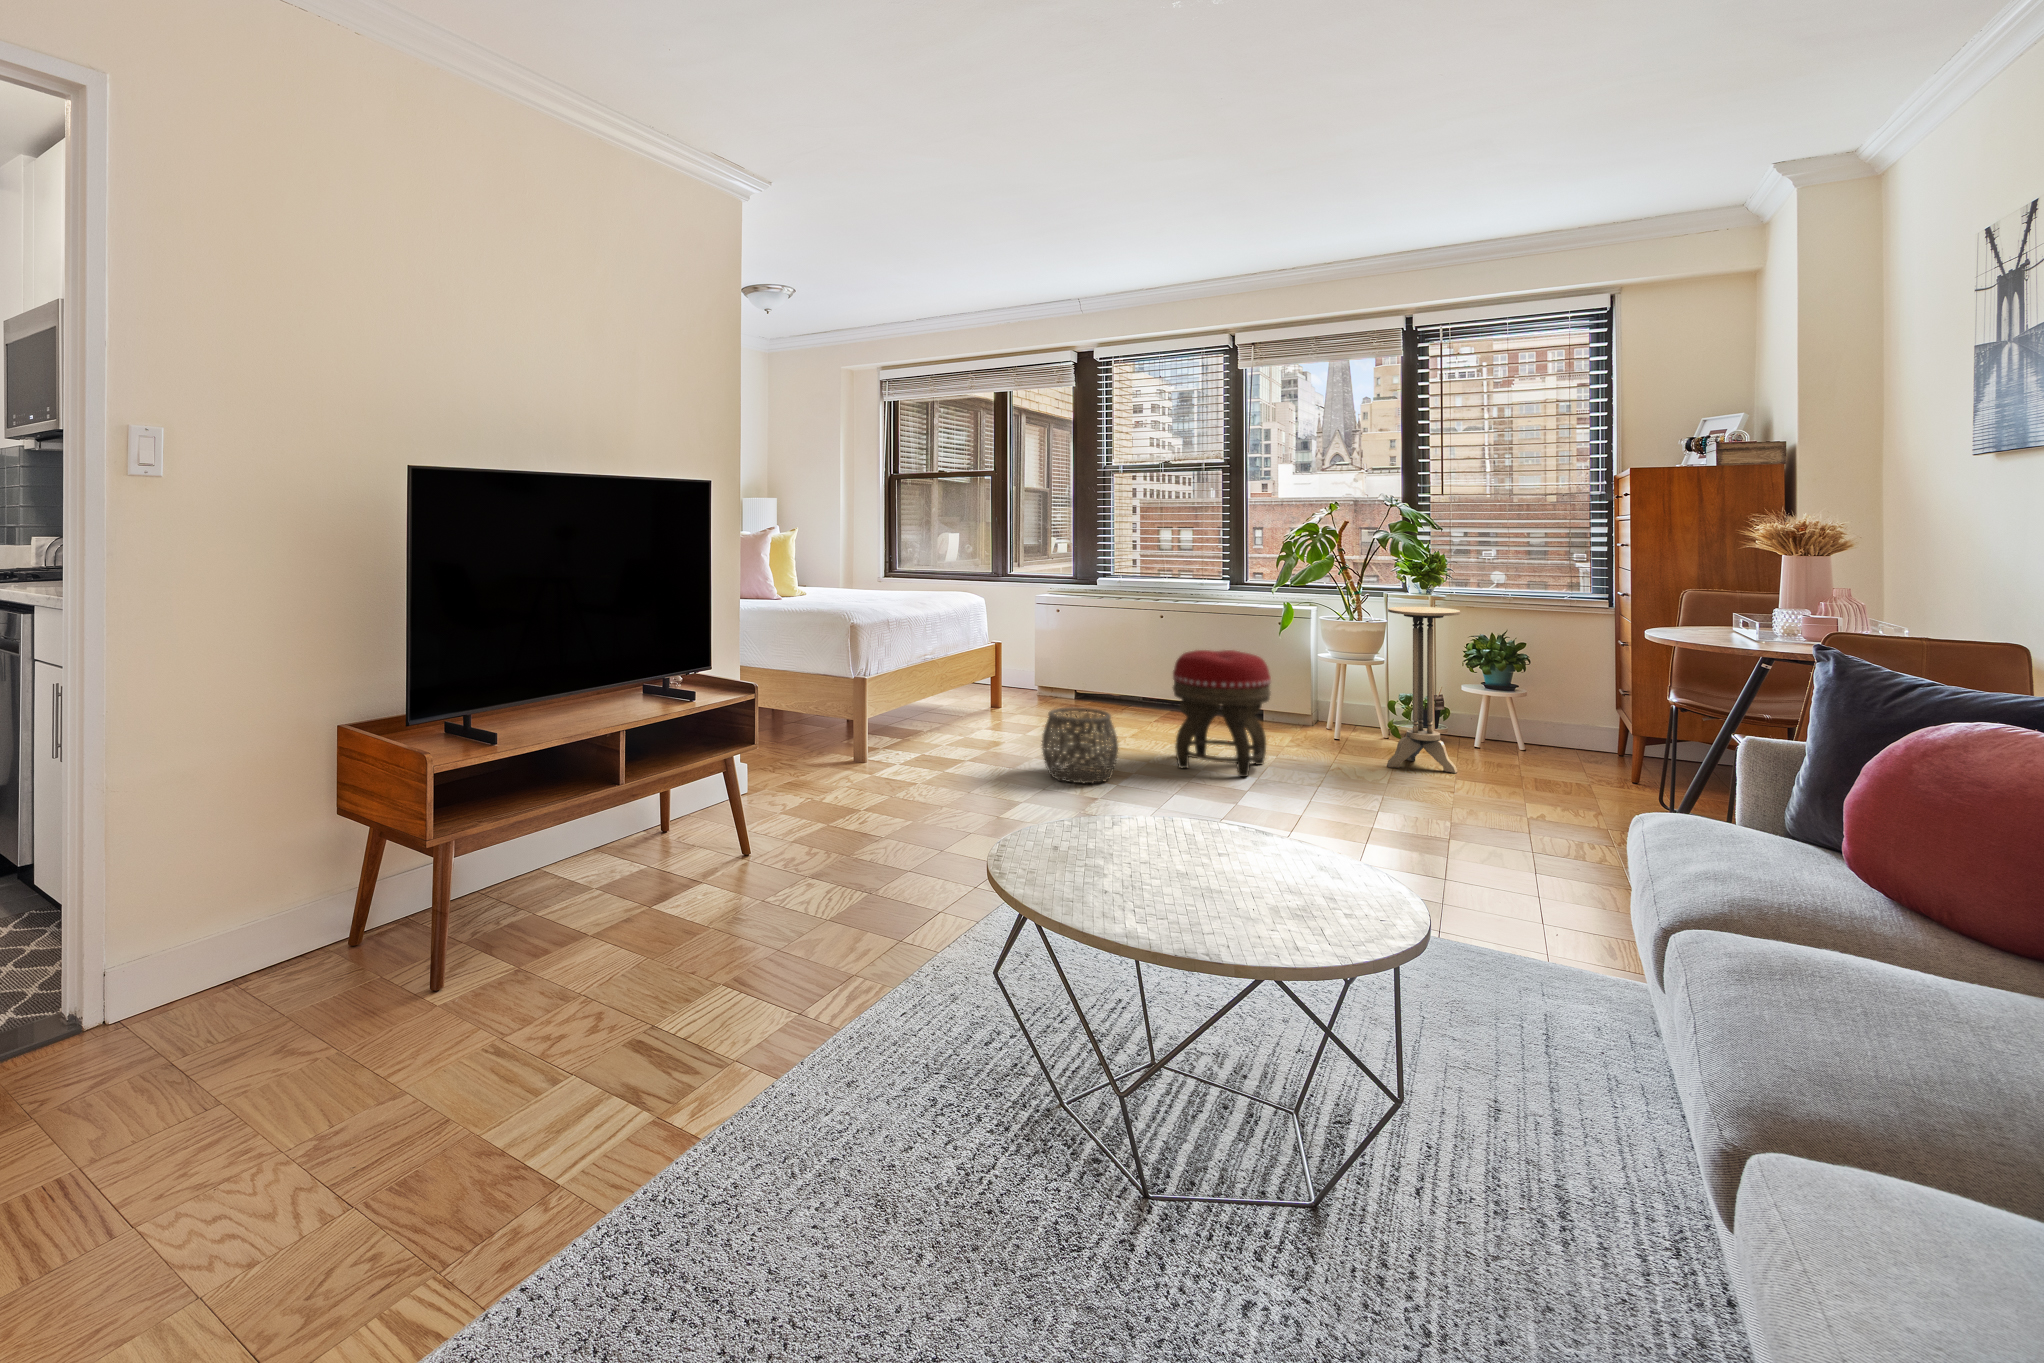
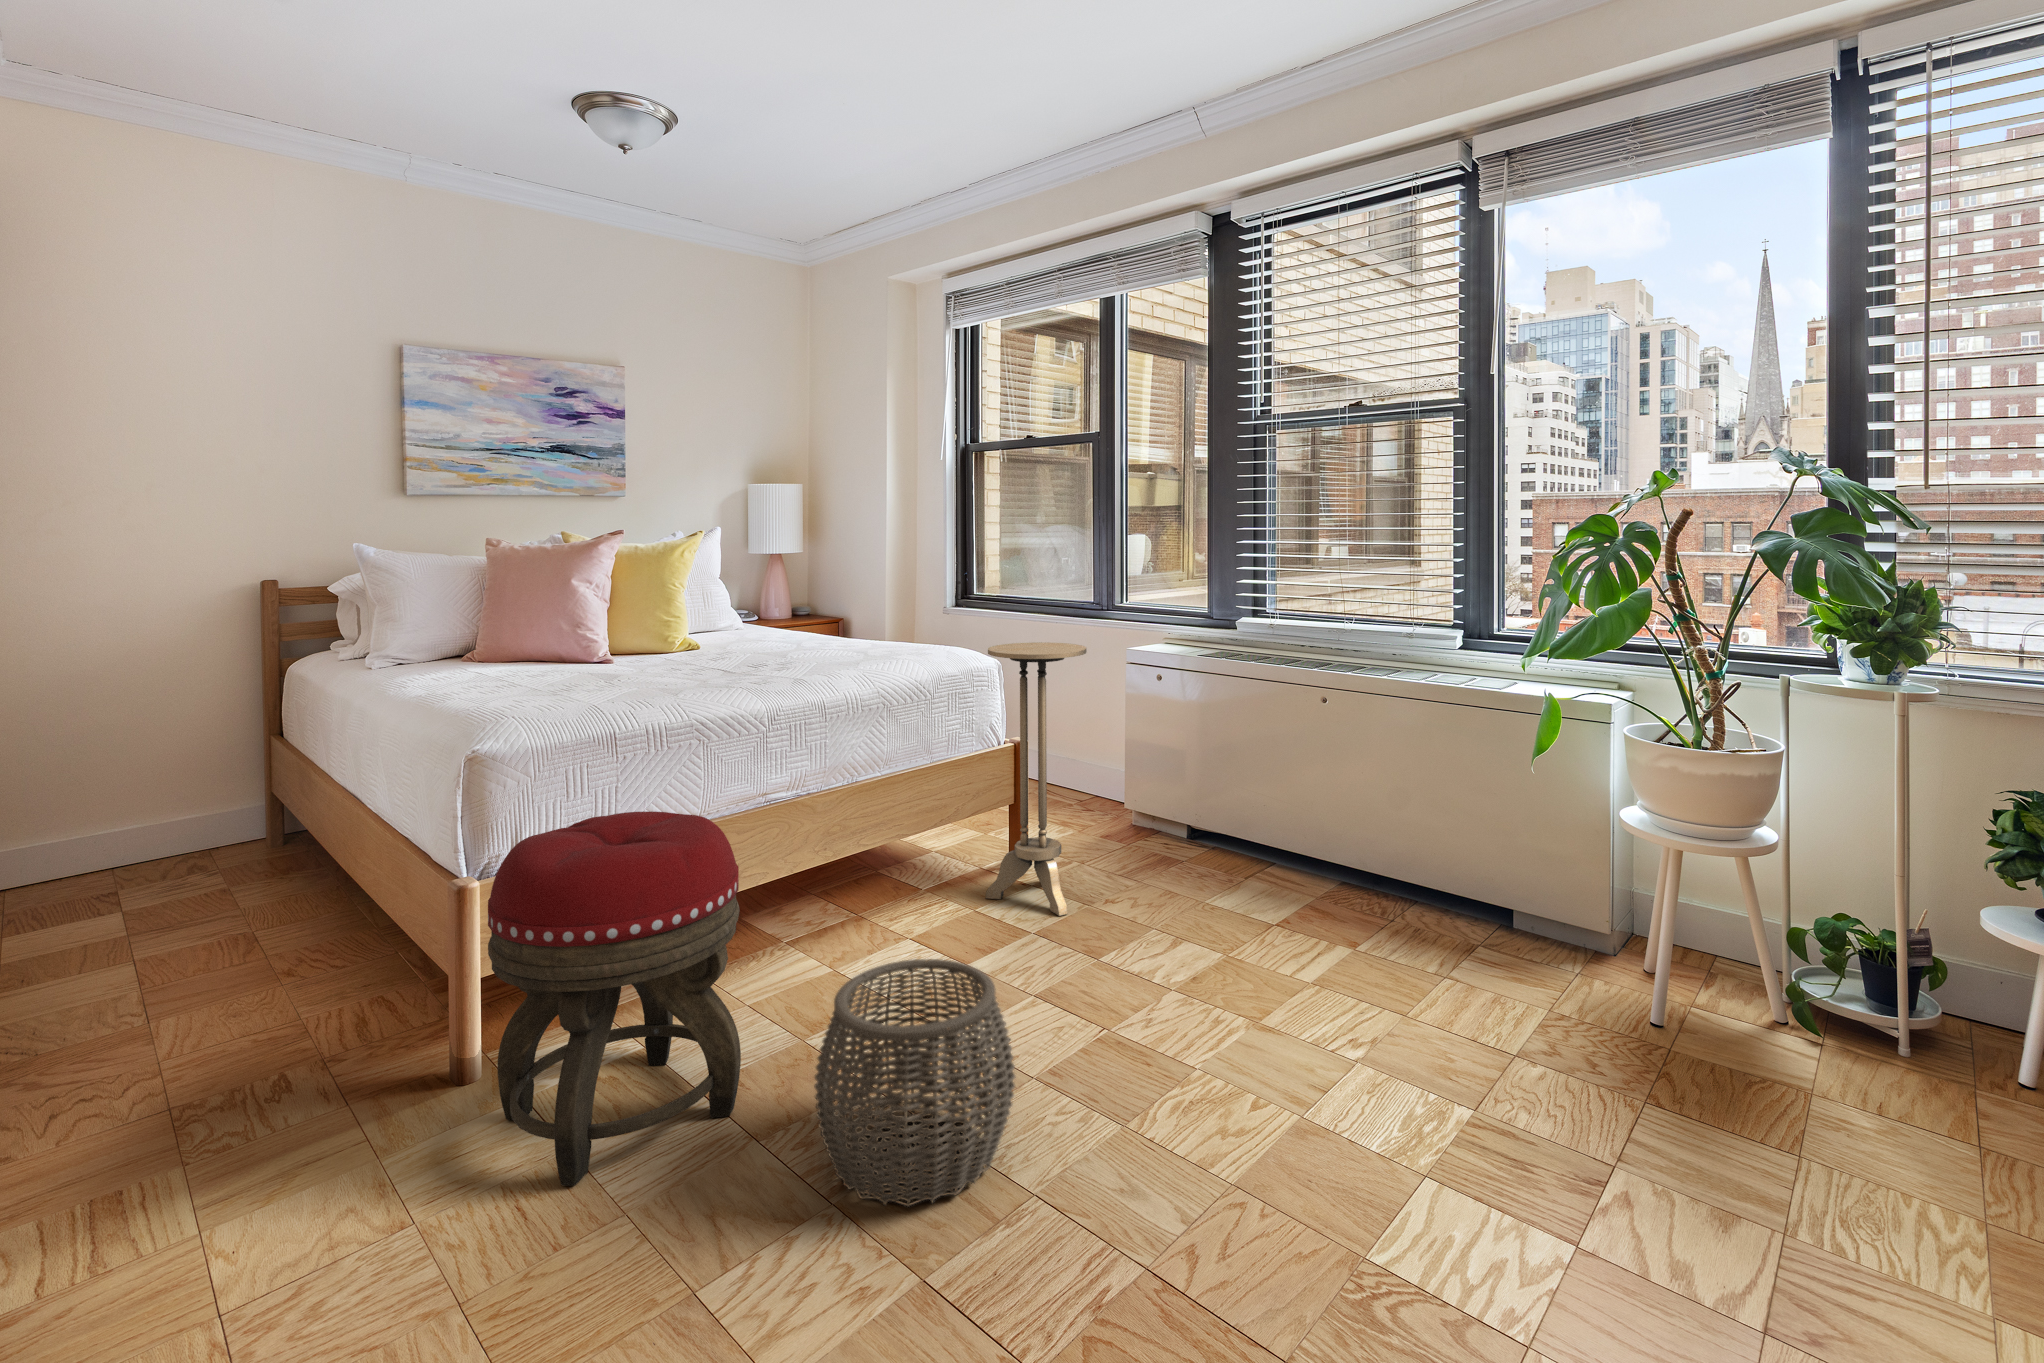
side table: present [1387,607,1460,773] -> present [985,642,1087,916]
footstool: present [1173,650,1271,777] -> present [488,811,741,1186]

